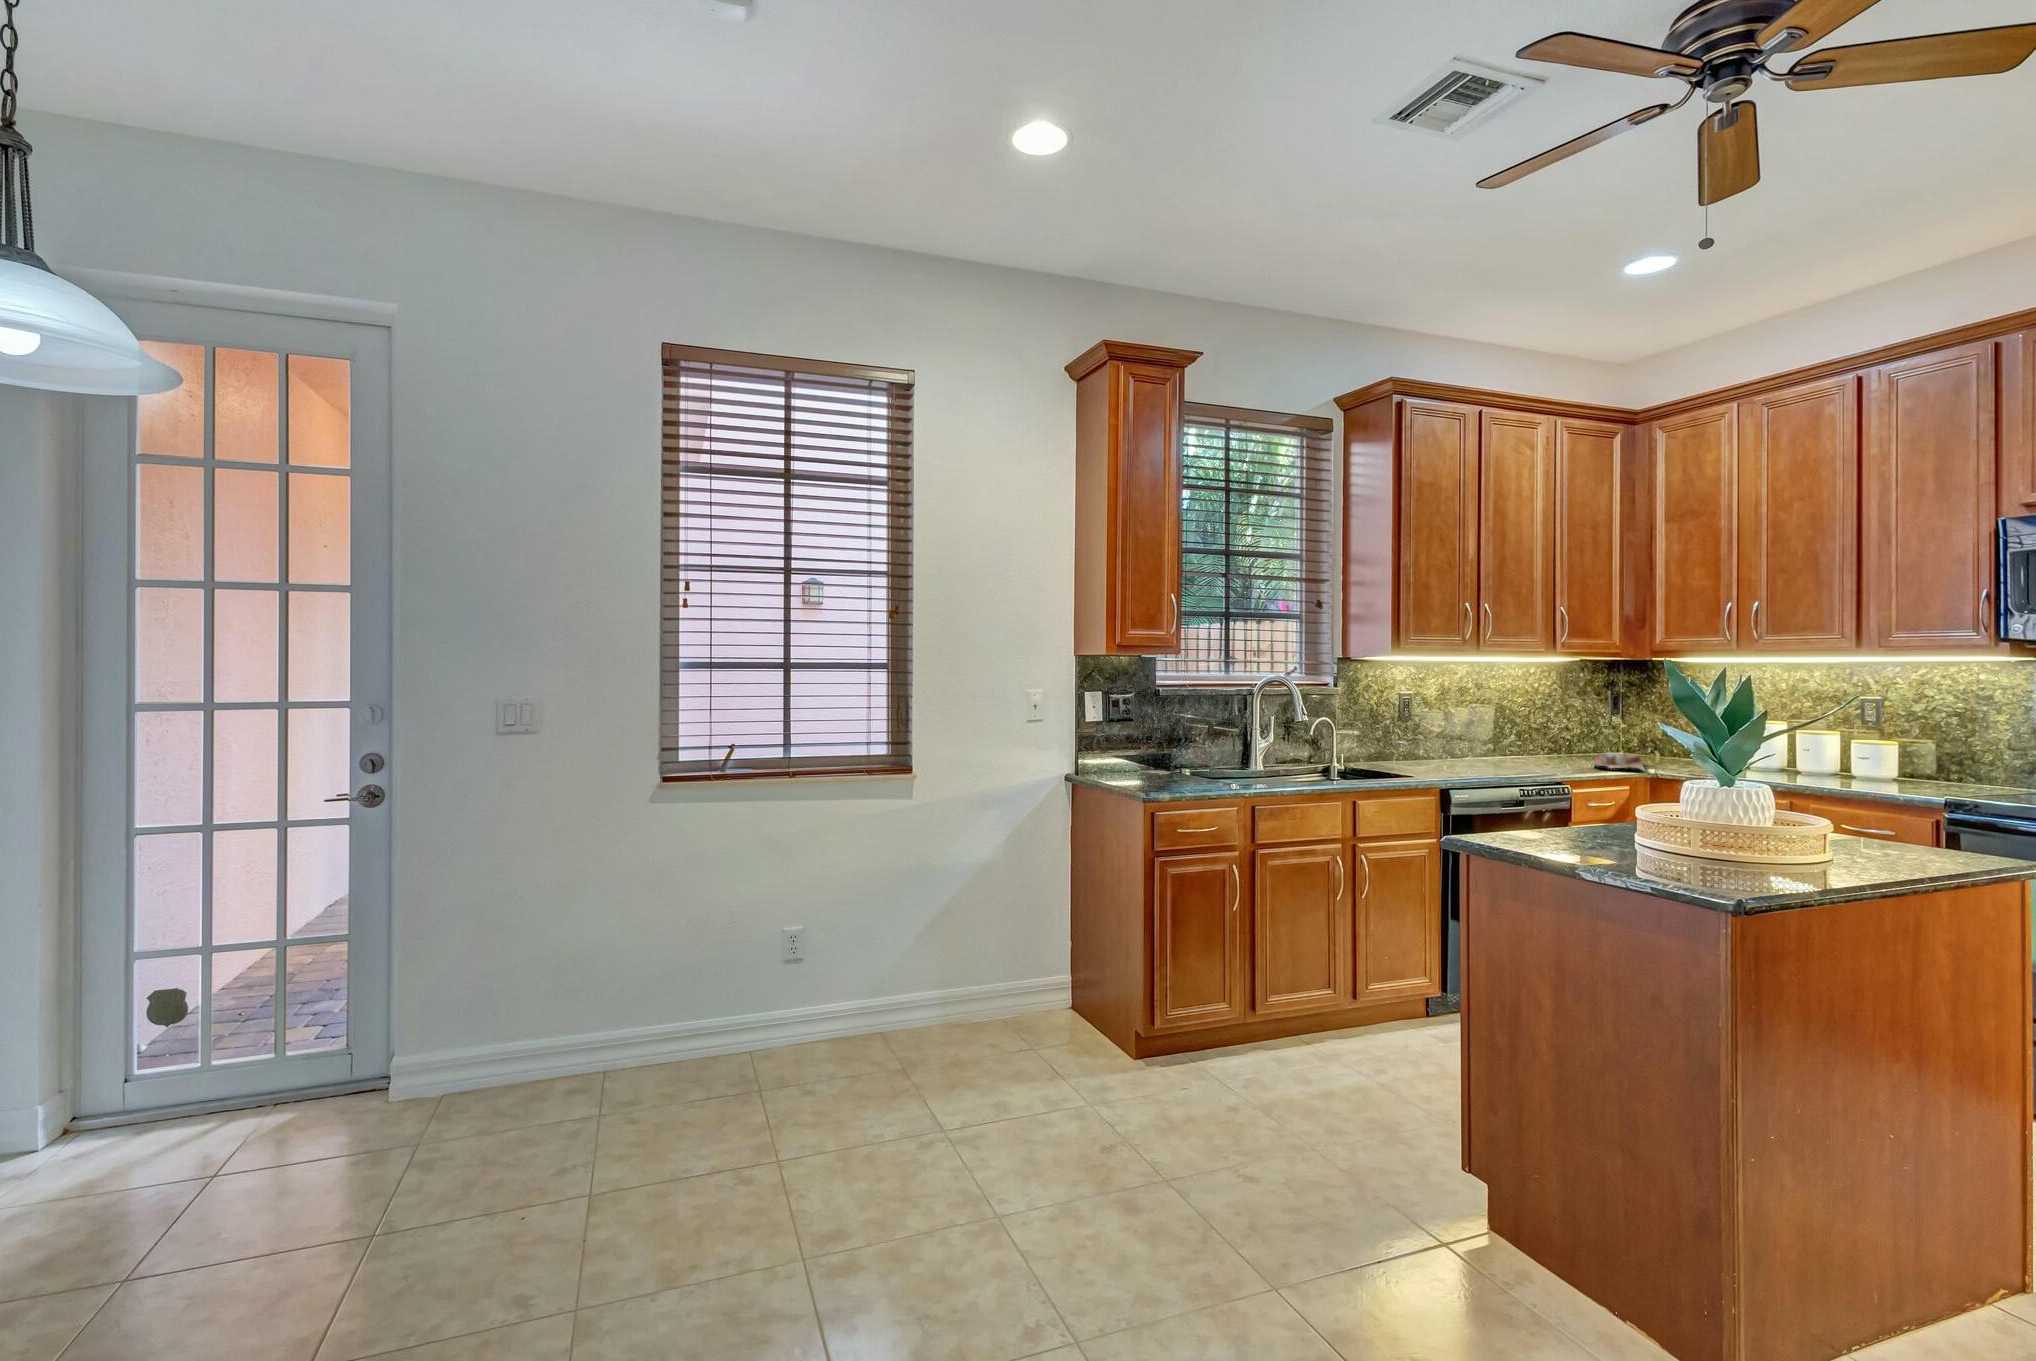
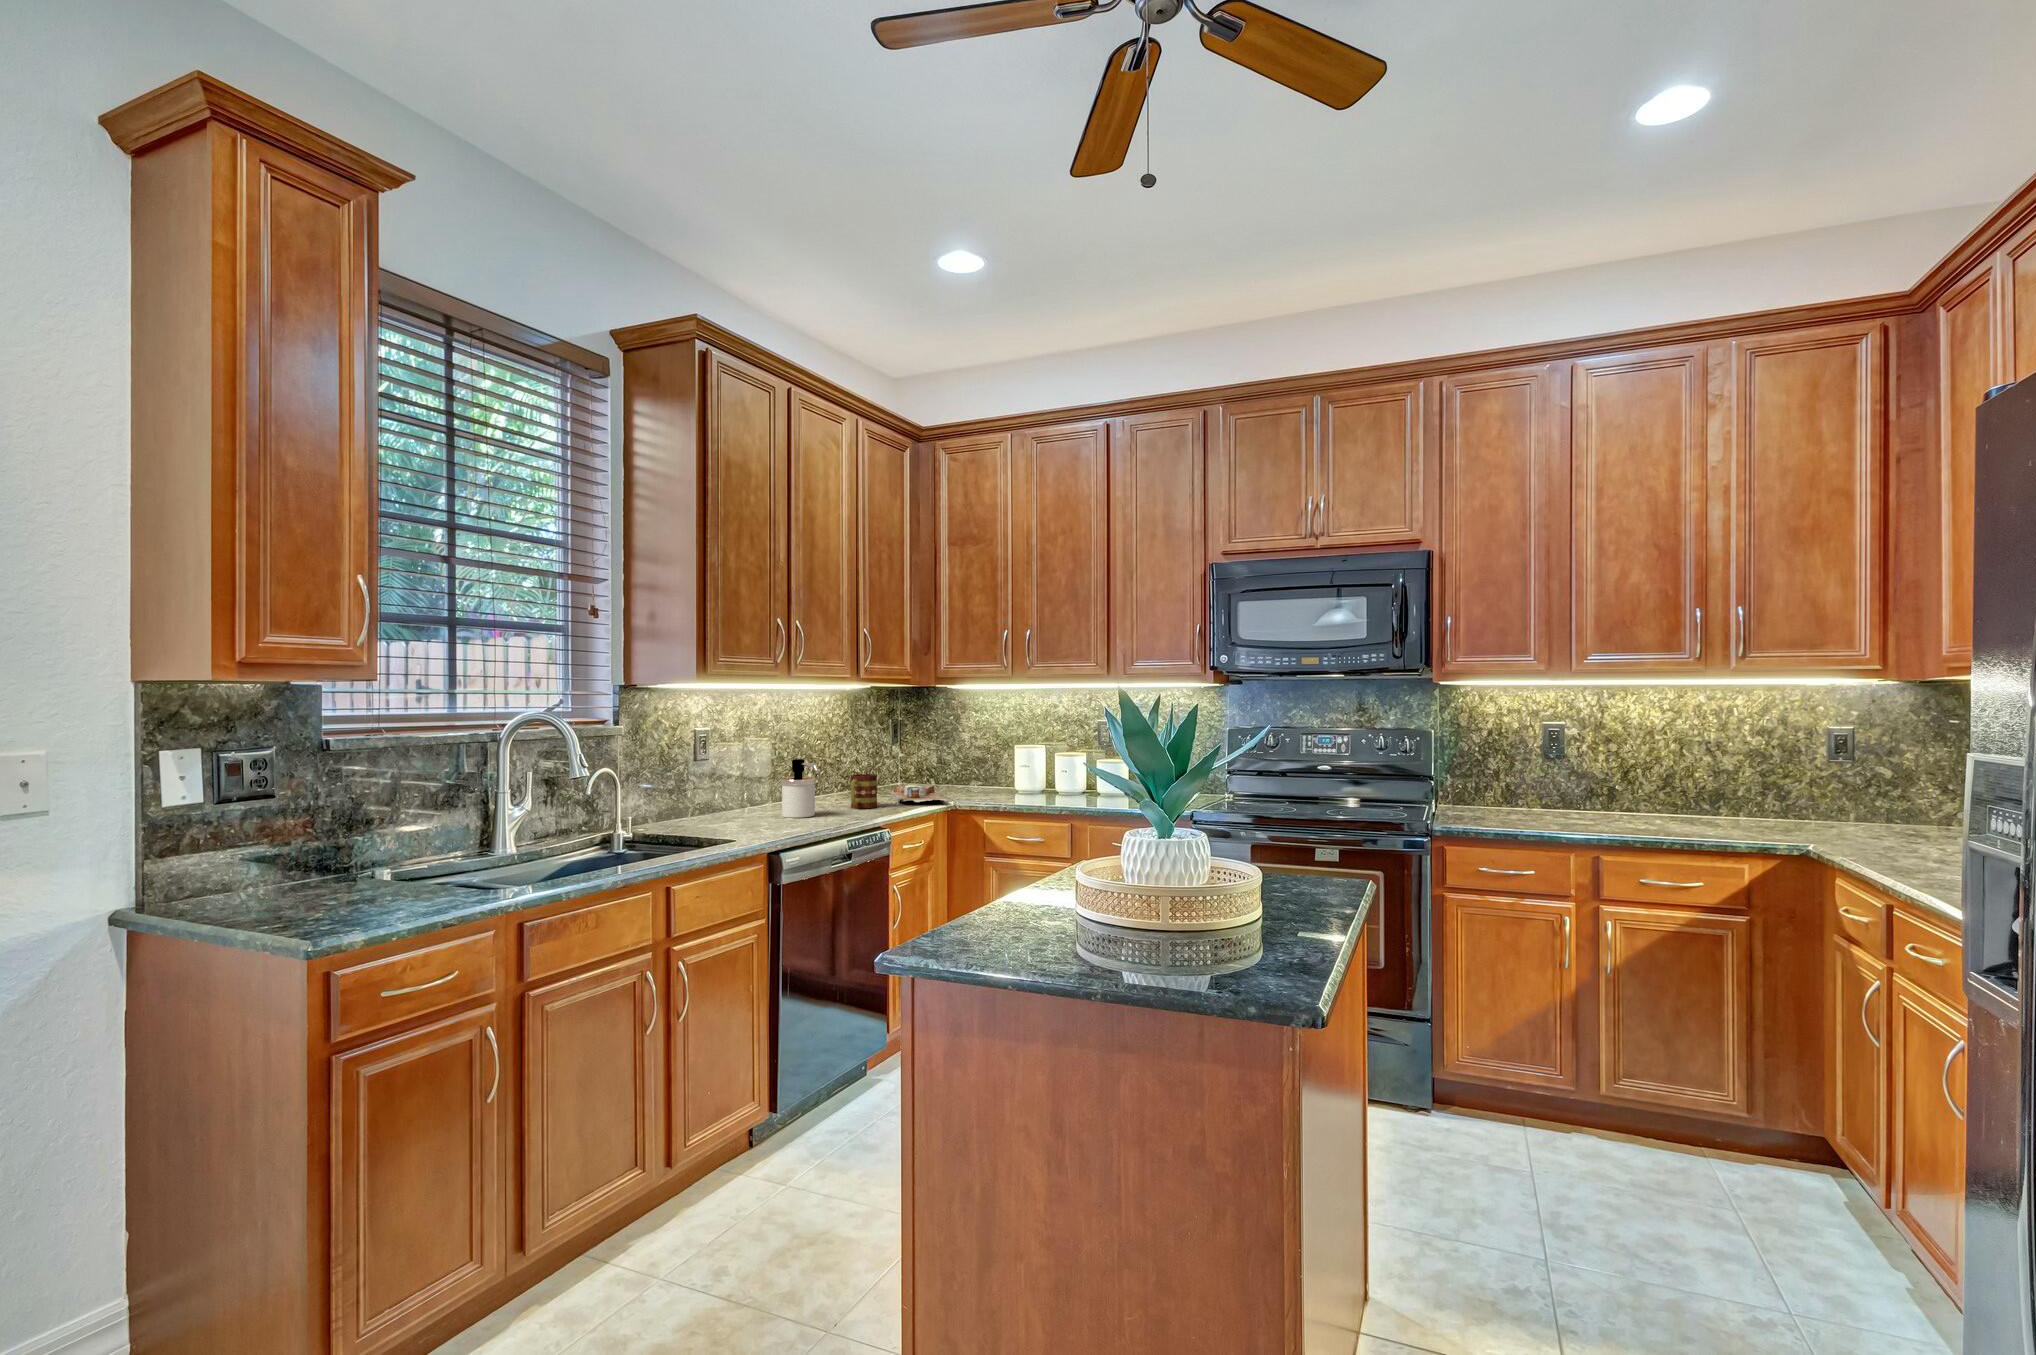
soap dispenser: none [1469,721,1501,770] -> present [781,759,819,818]
mug: none [1539,739,1569,769] -> present [851,774,878,808]

